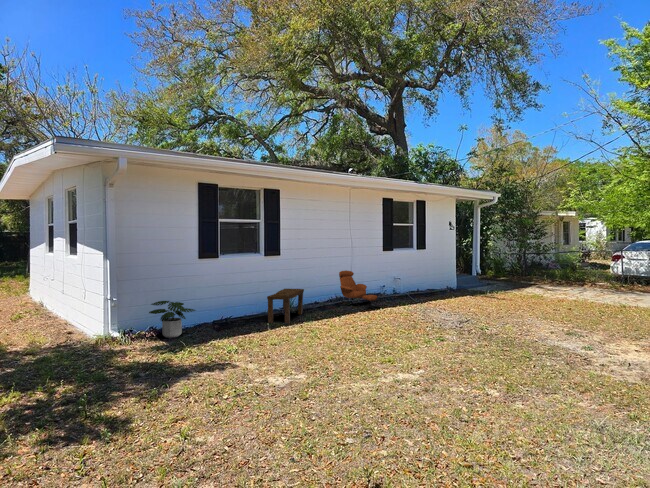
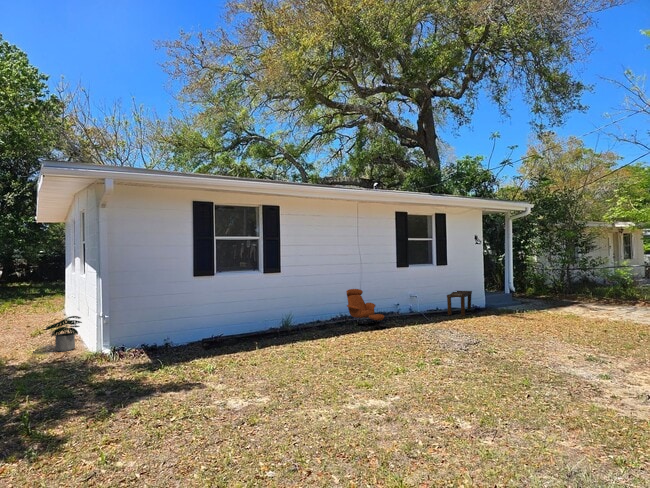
bench: present [267,289,304,324] -> present [447,291,472,316]
potted plant: present [149,301,195,338] -> present [45,316,82,352]

